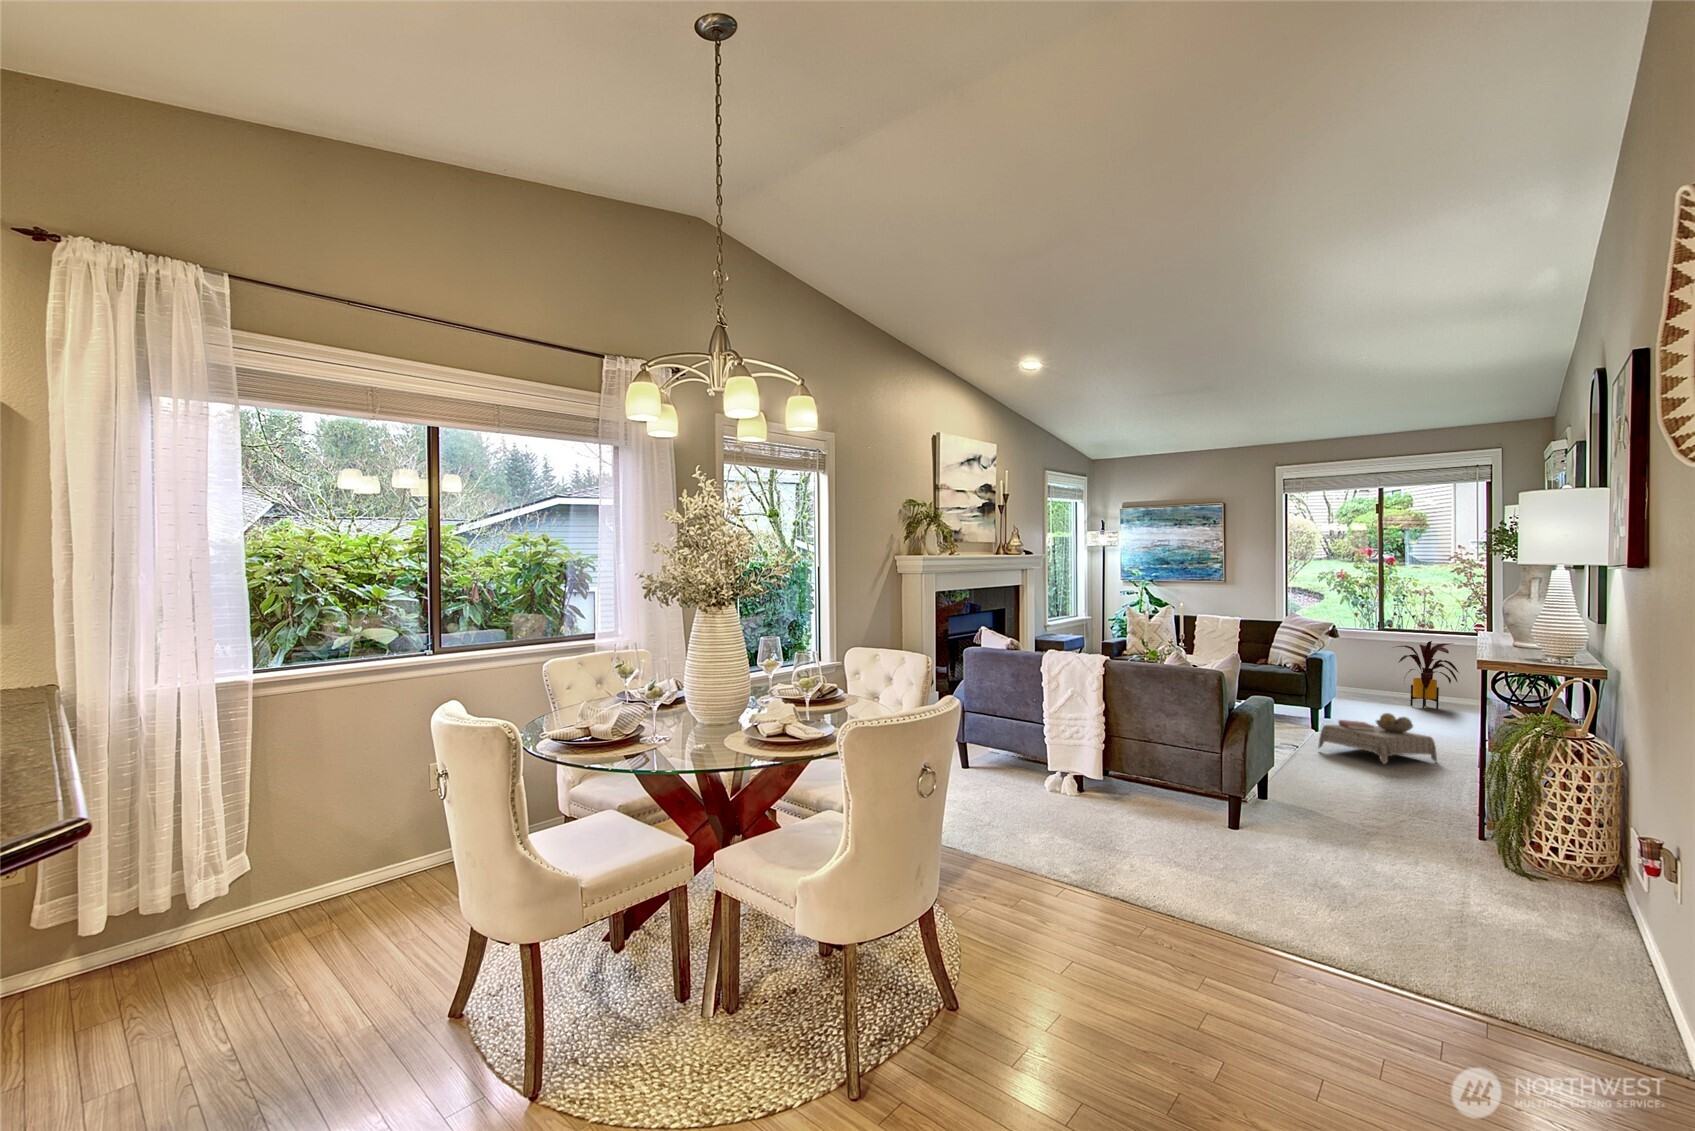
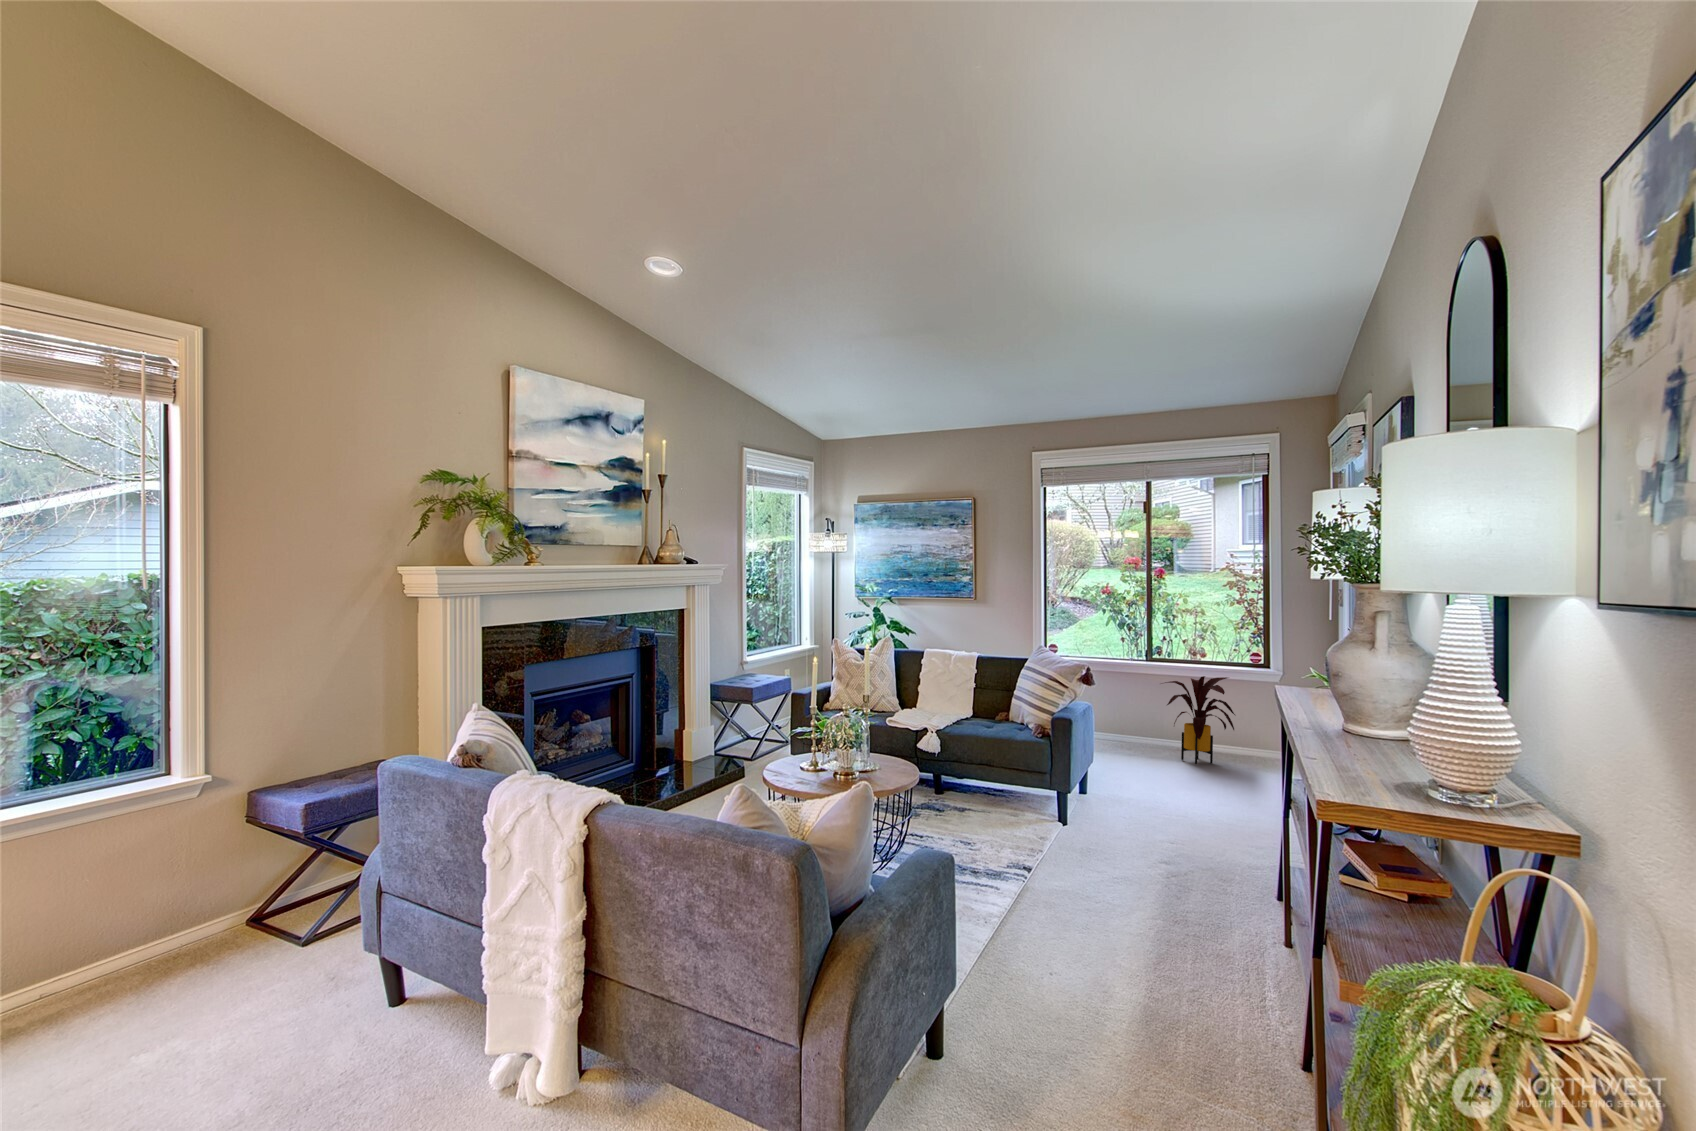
ottoman: present [1318,713,1437,764] -> none [1058,809,1217,903]

